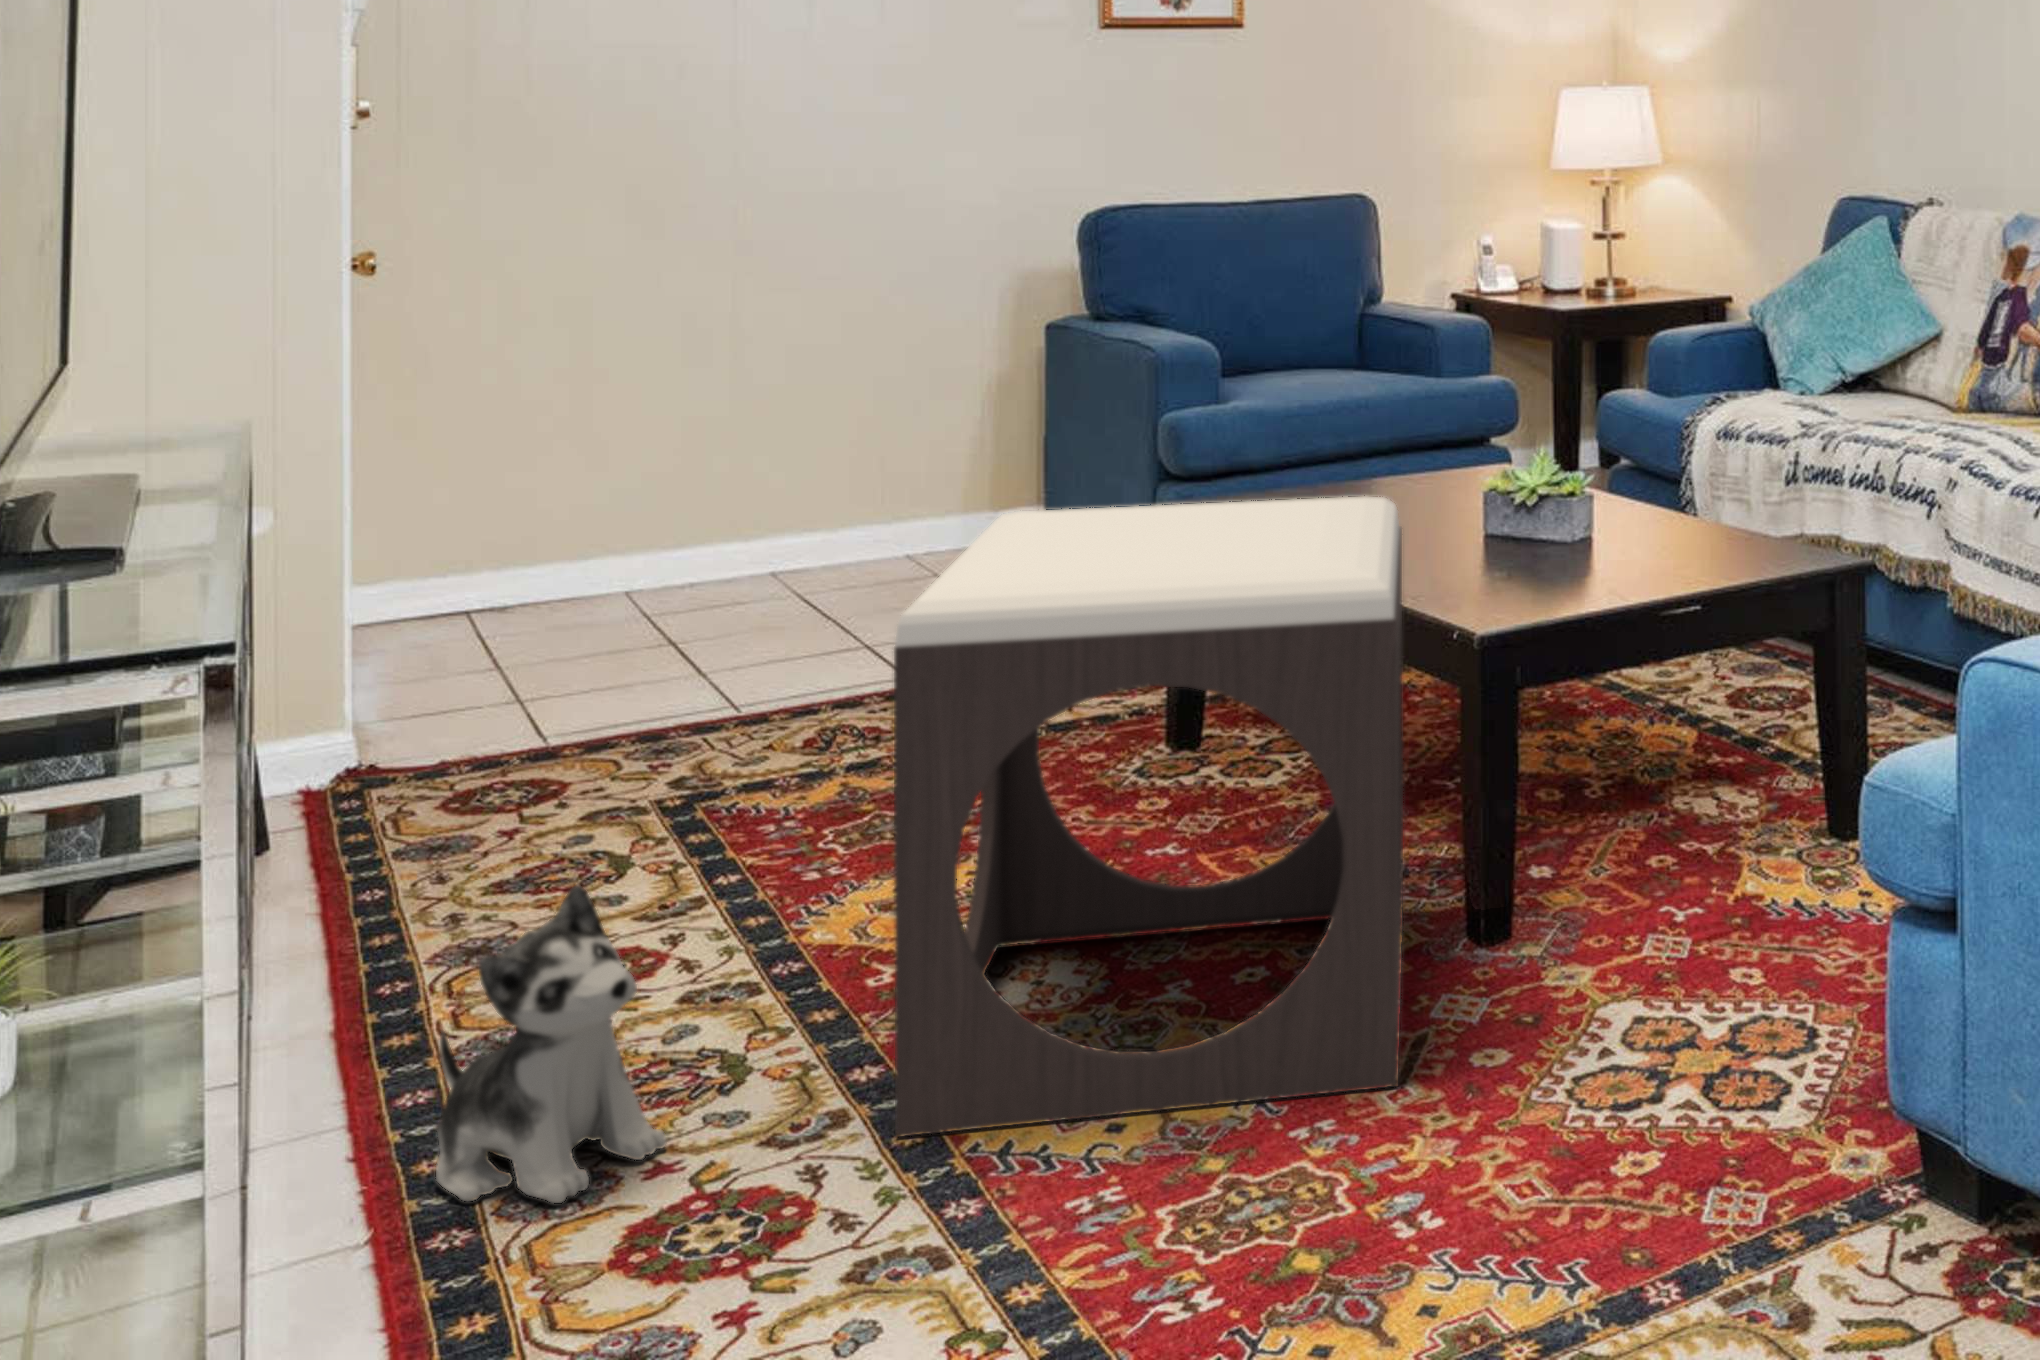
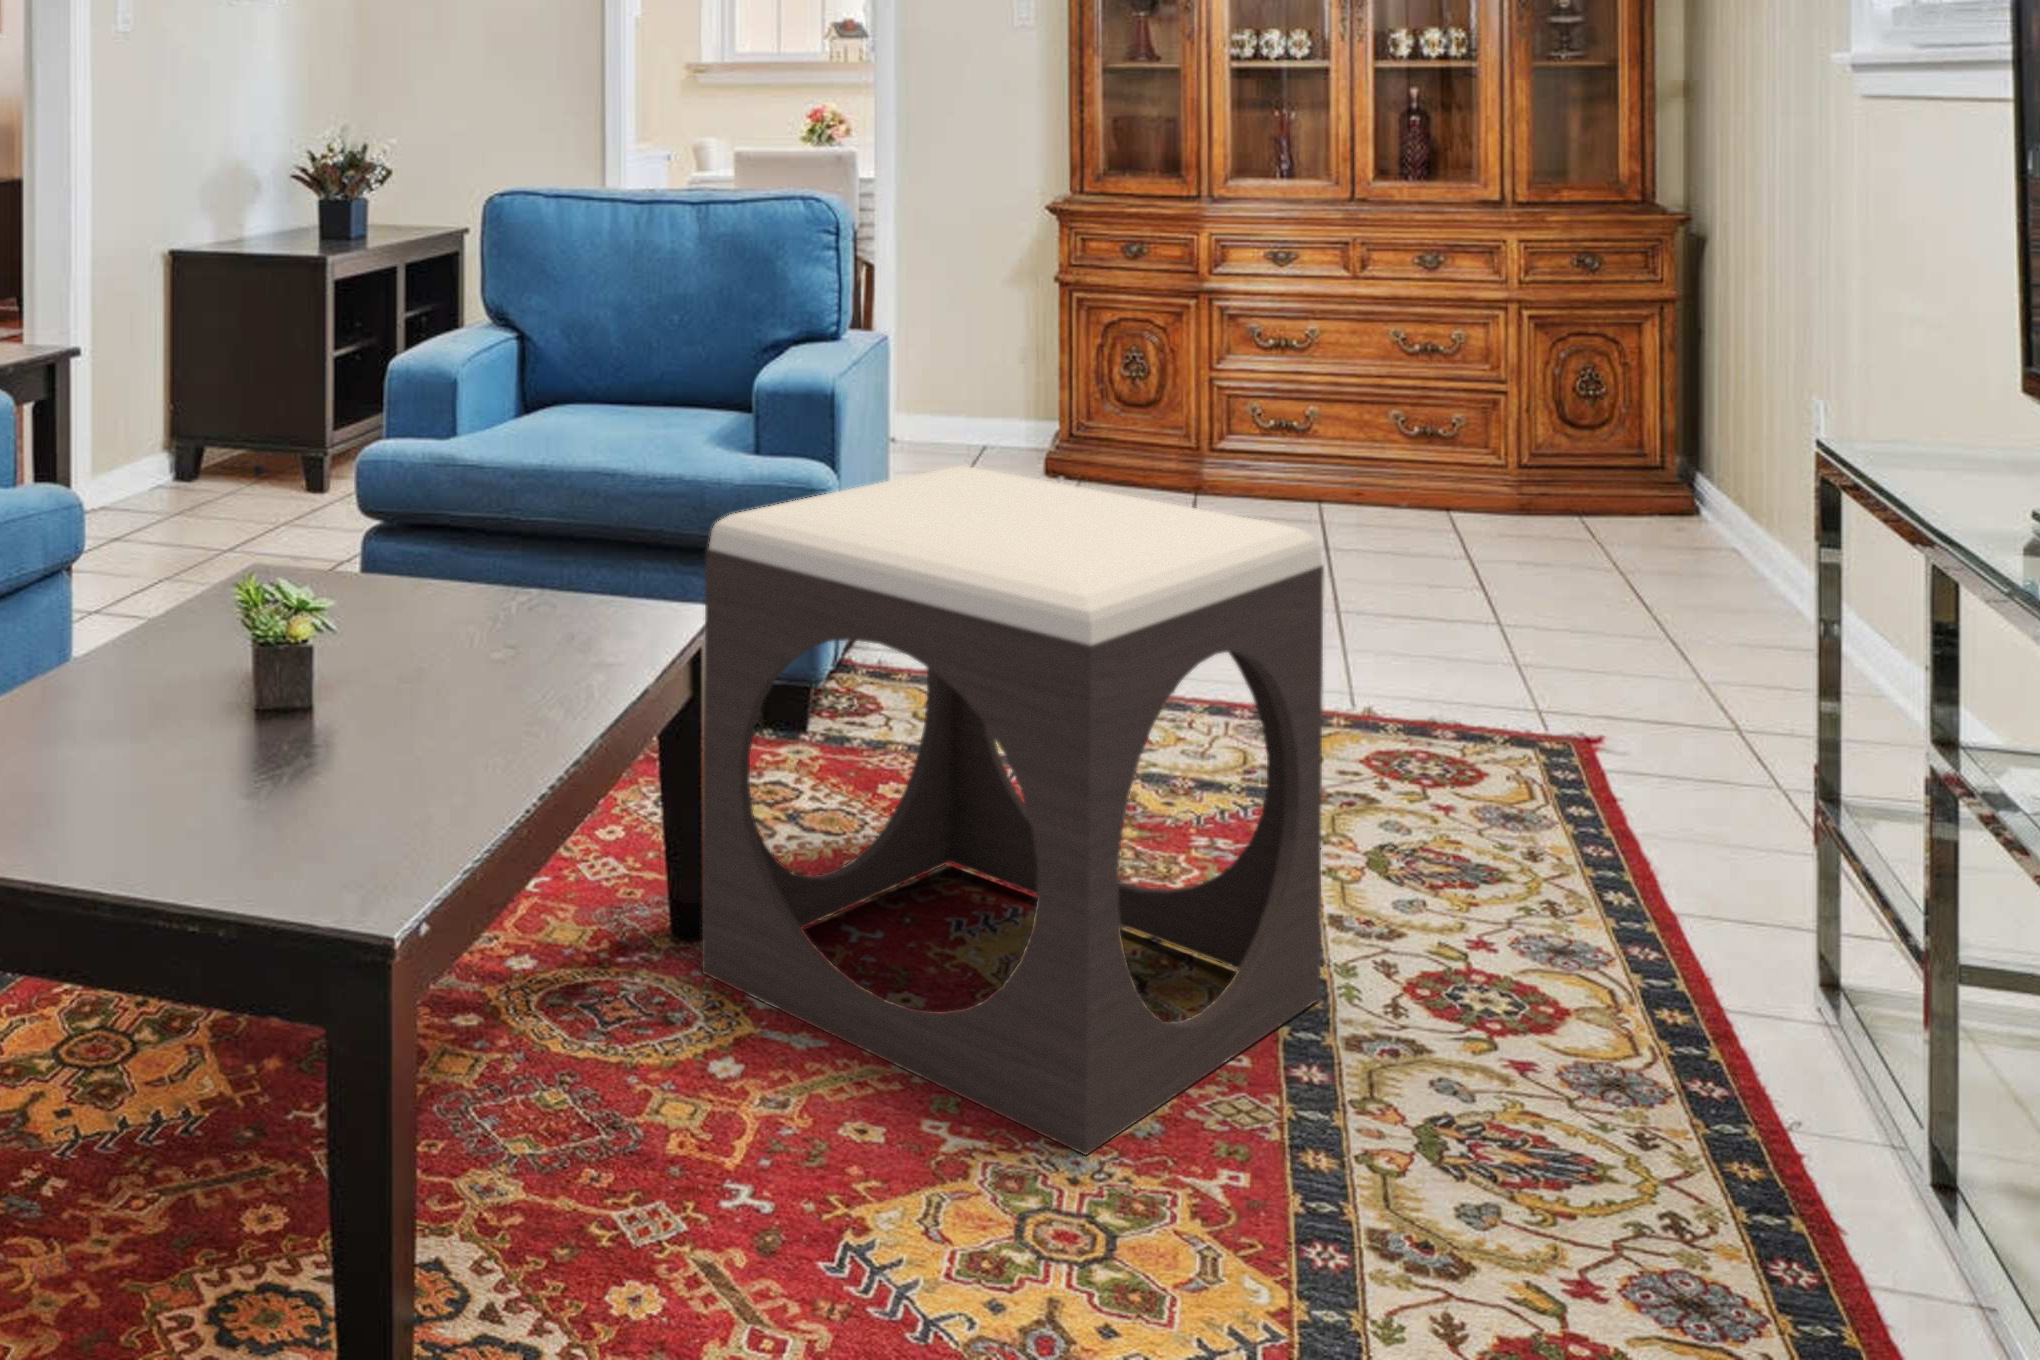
plush toy: present [436,885,666,1203] -> none [1516,849,1755,1170]

